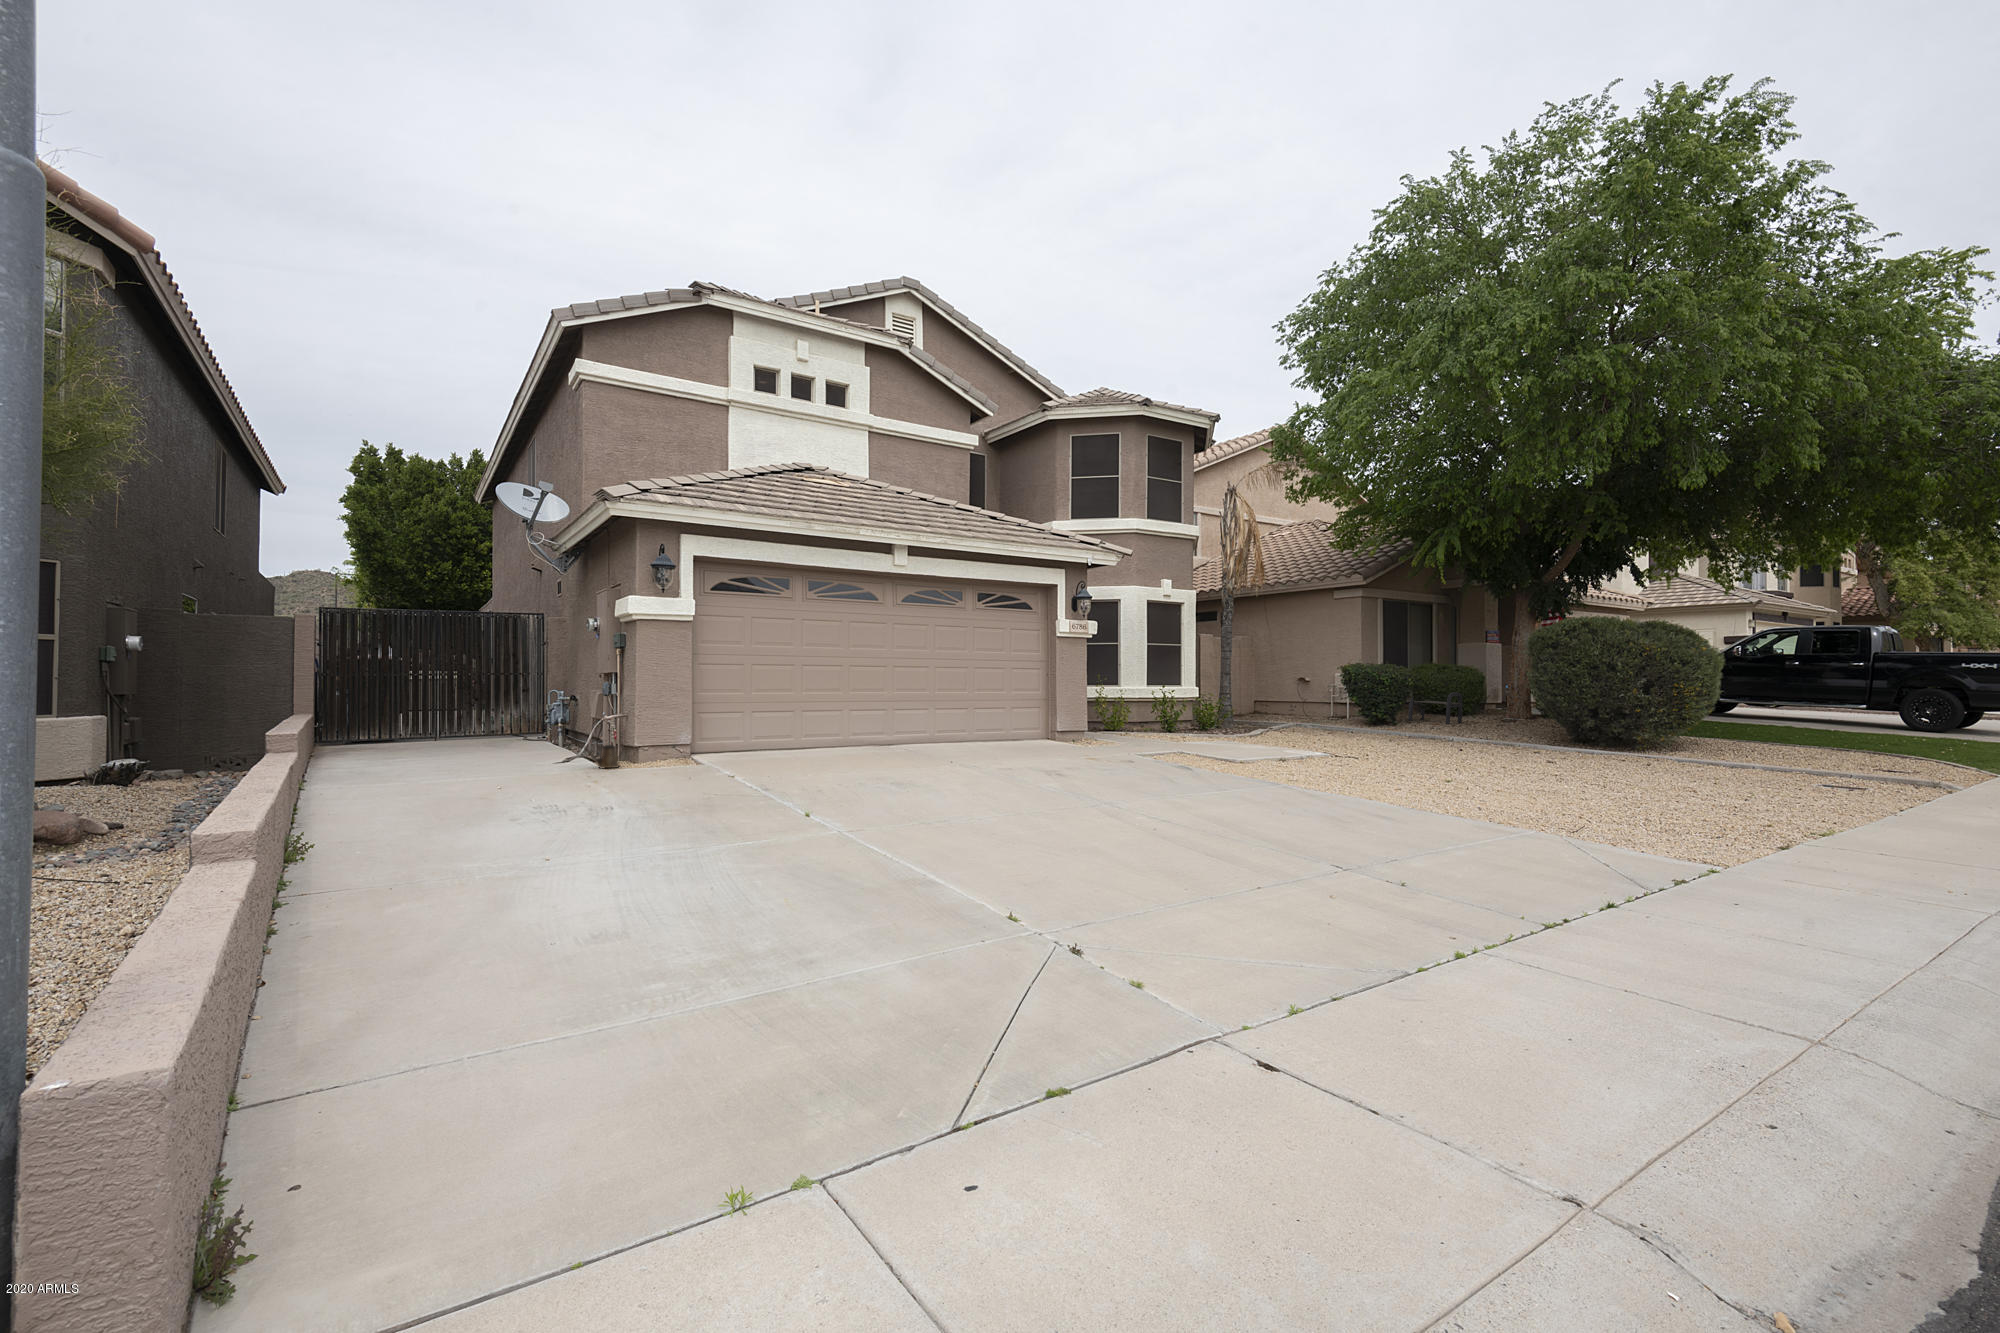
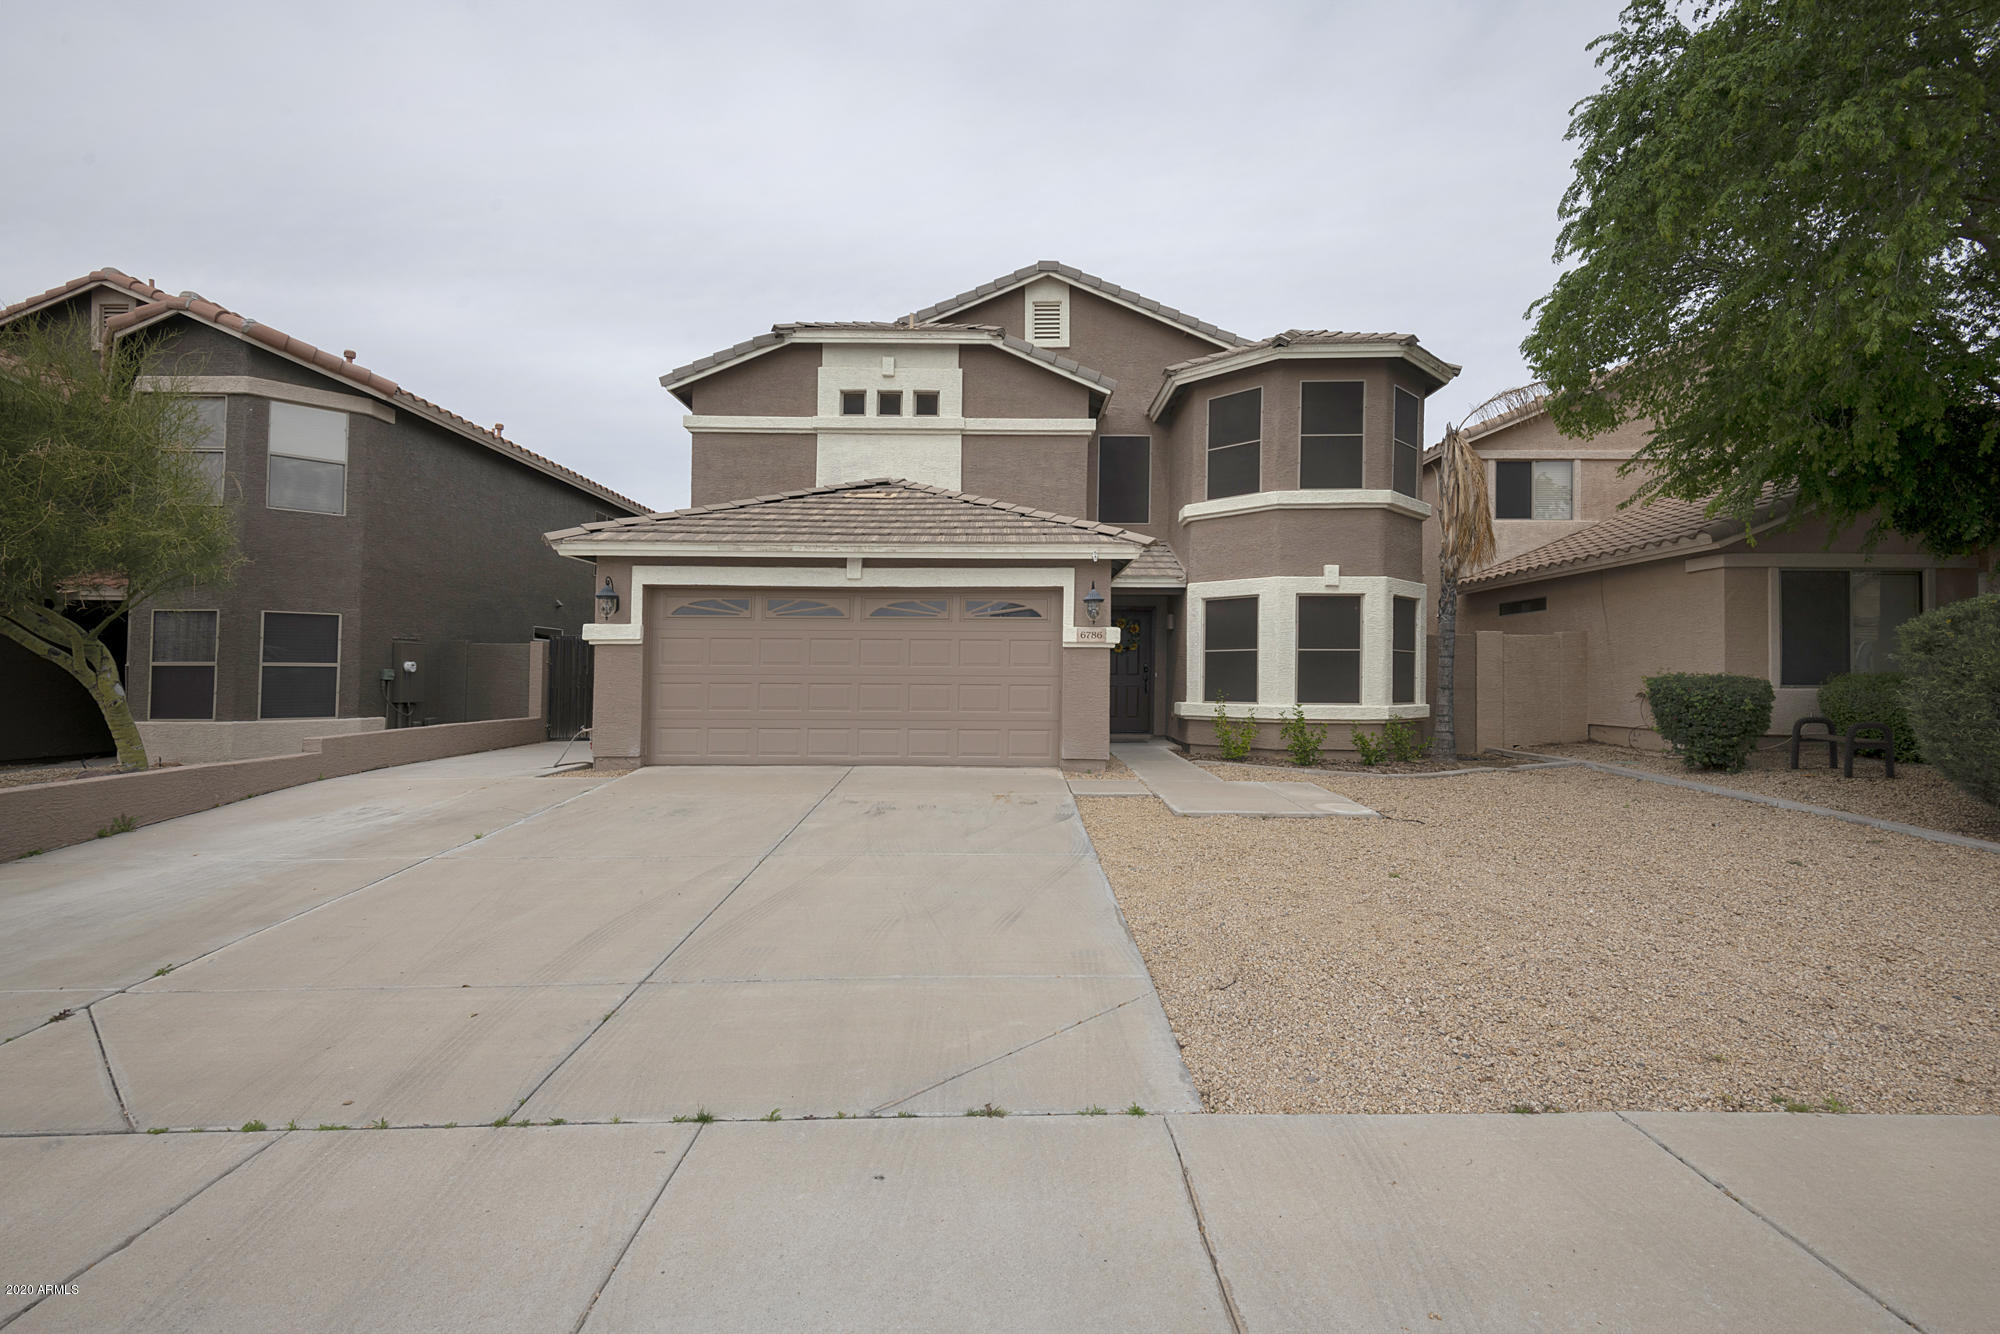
watering can: present [586,745,619,768] -> none [555,751,593,773]

